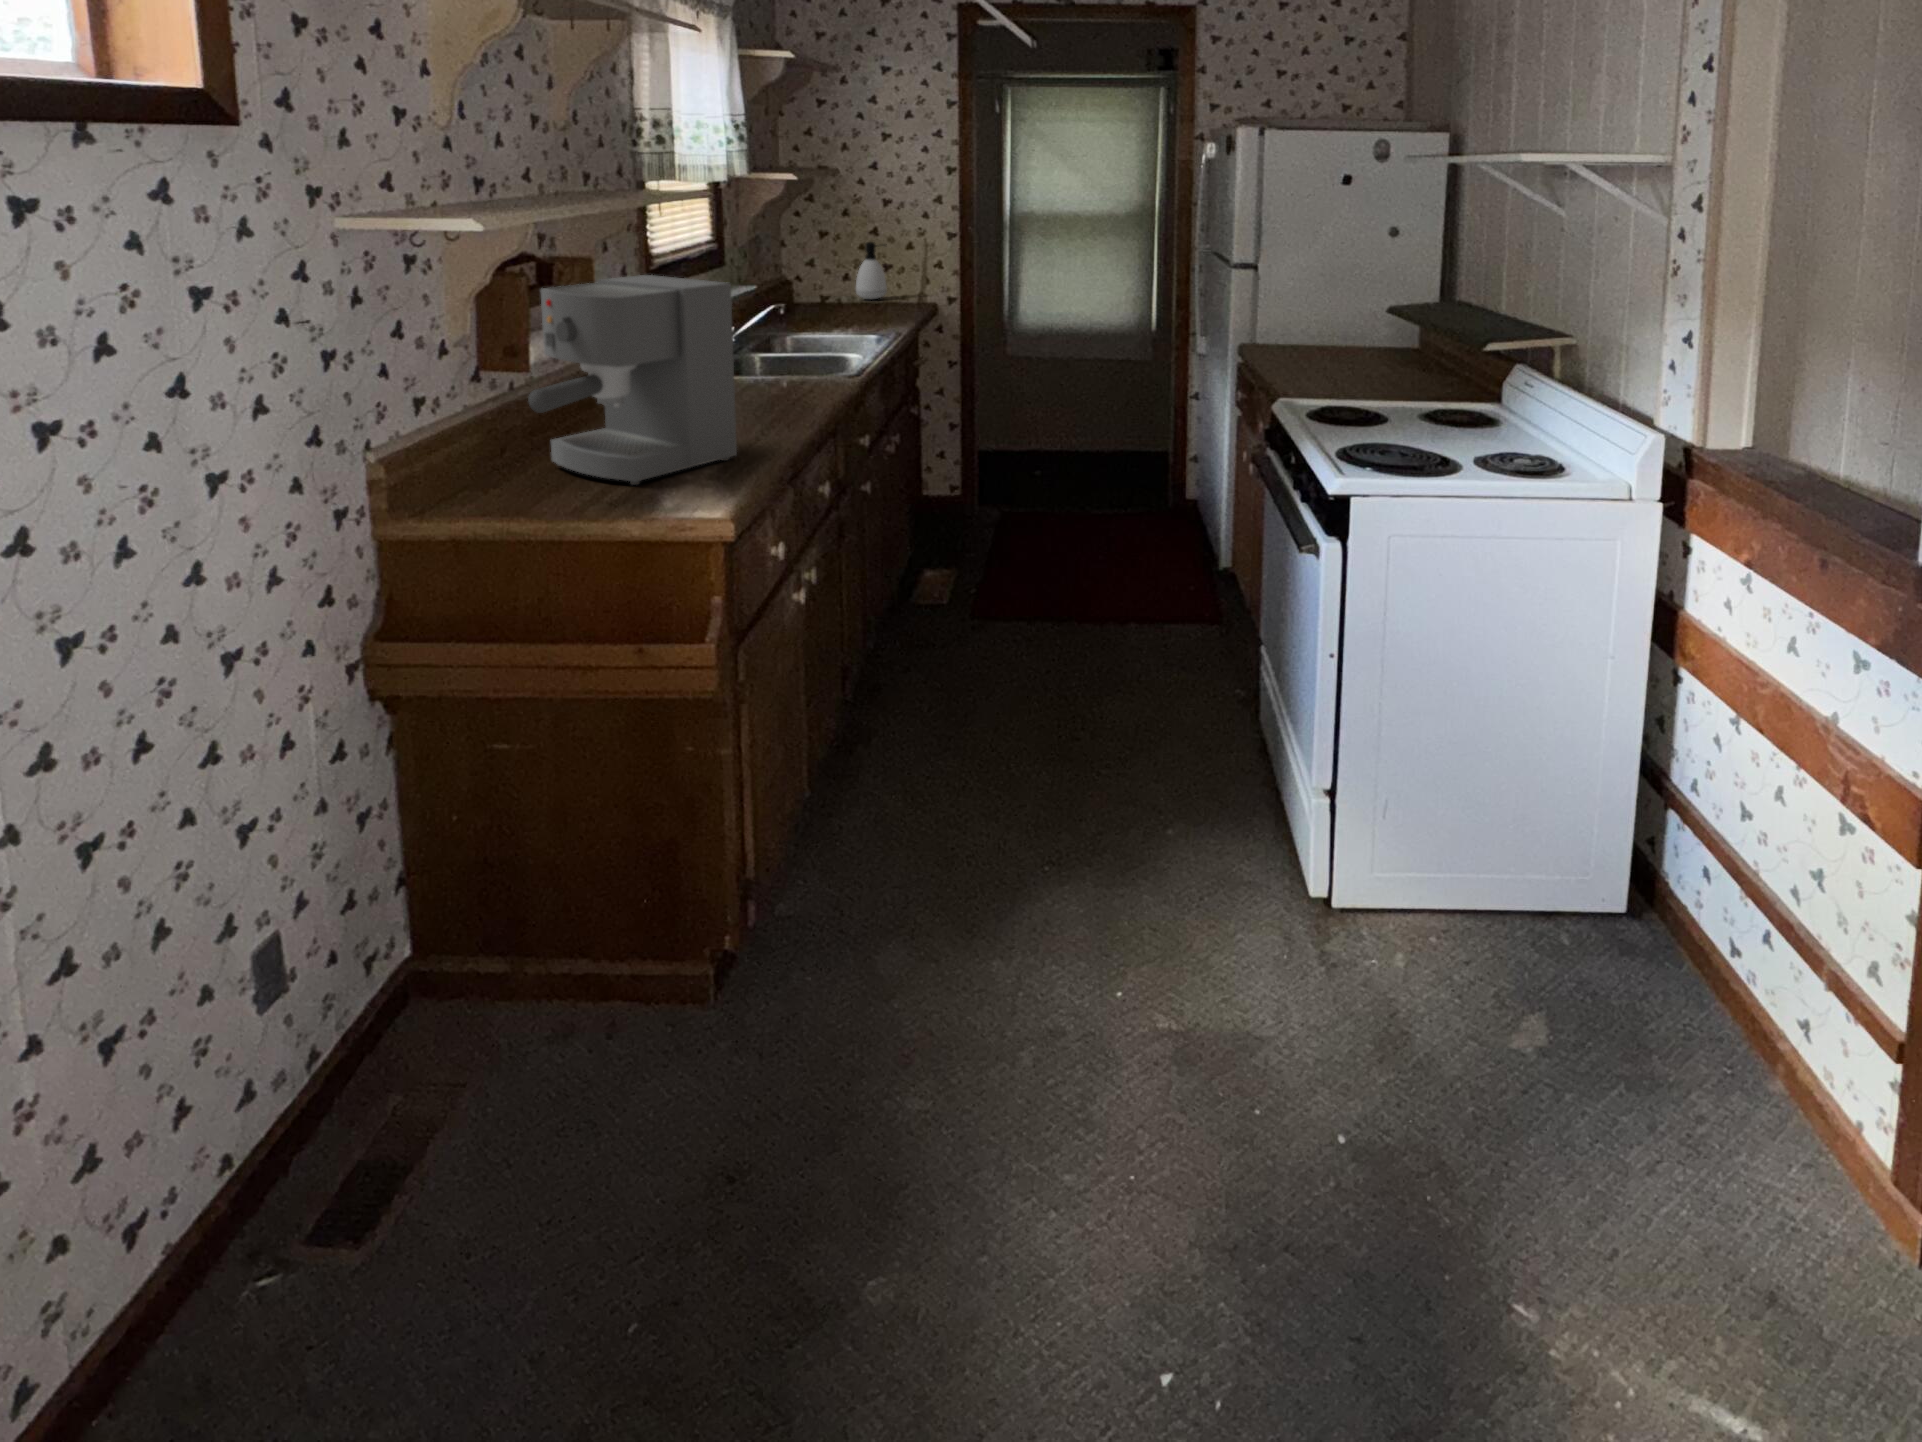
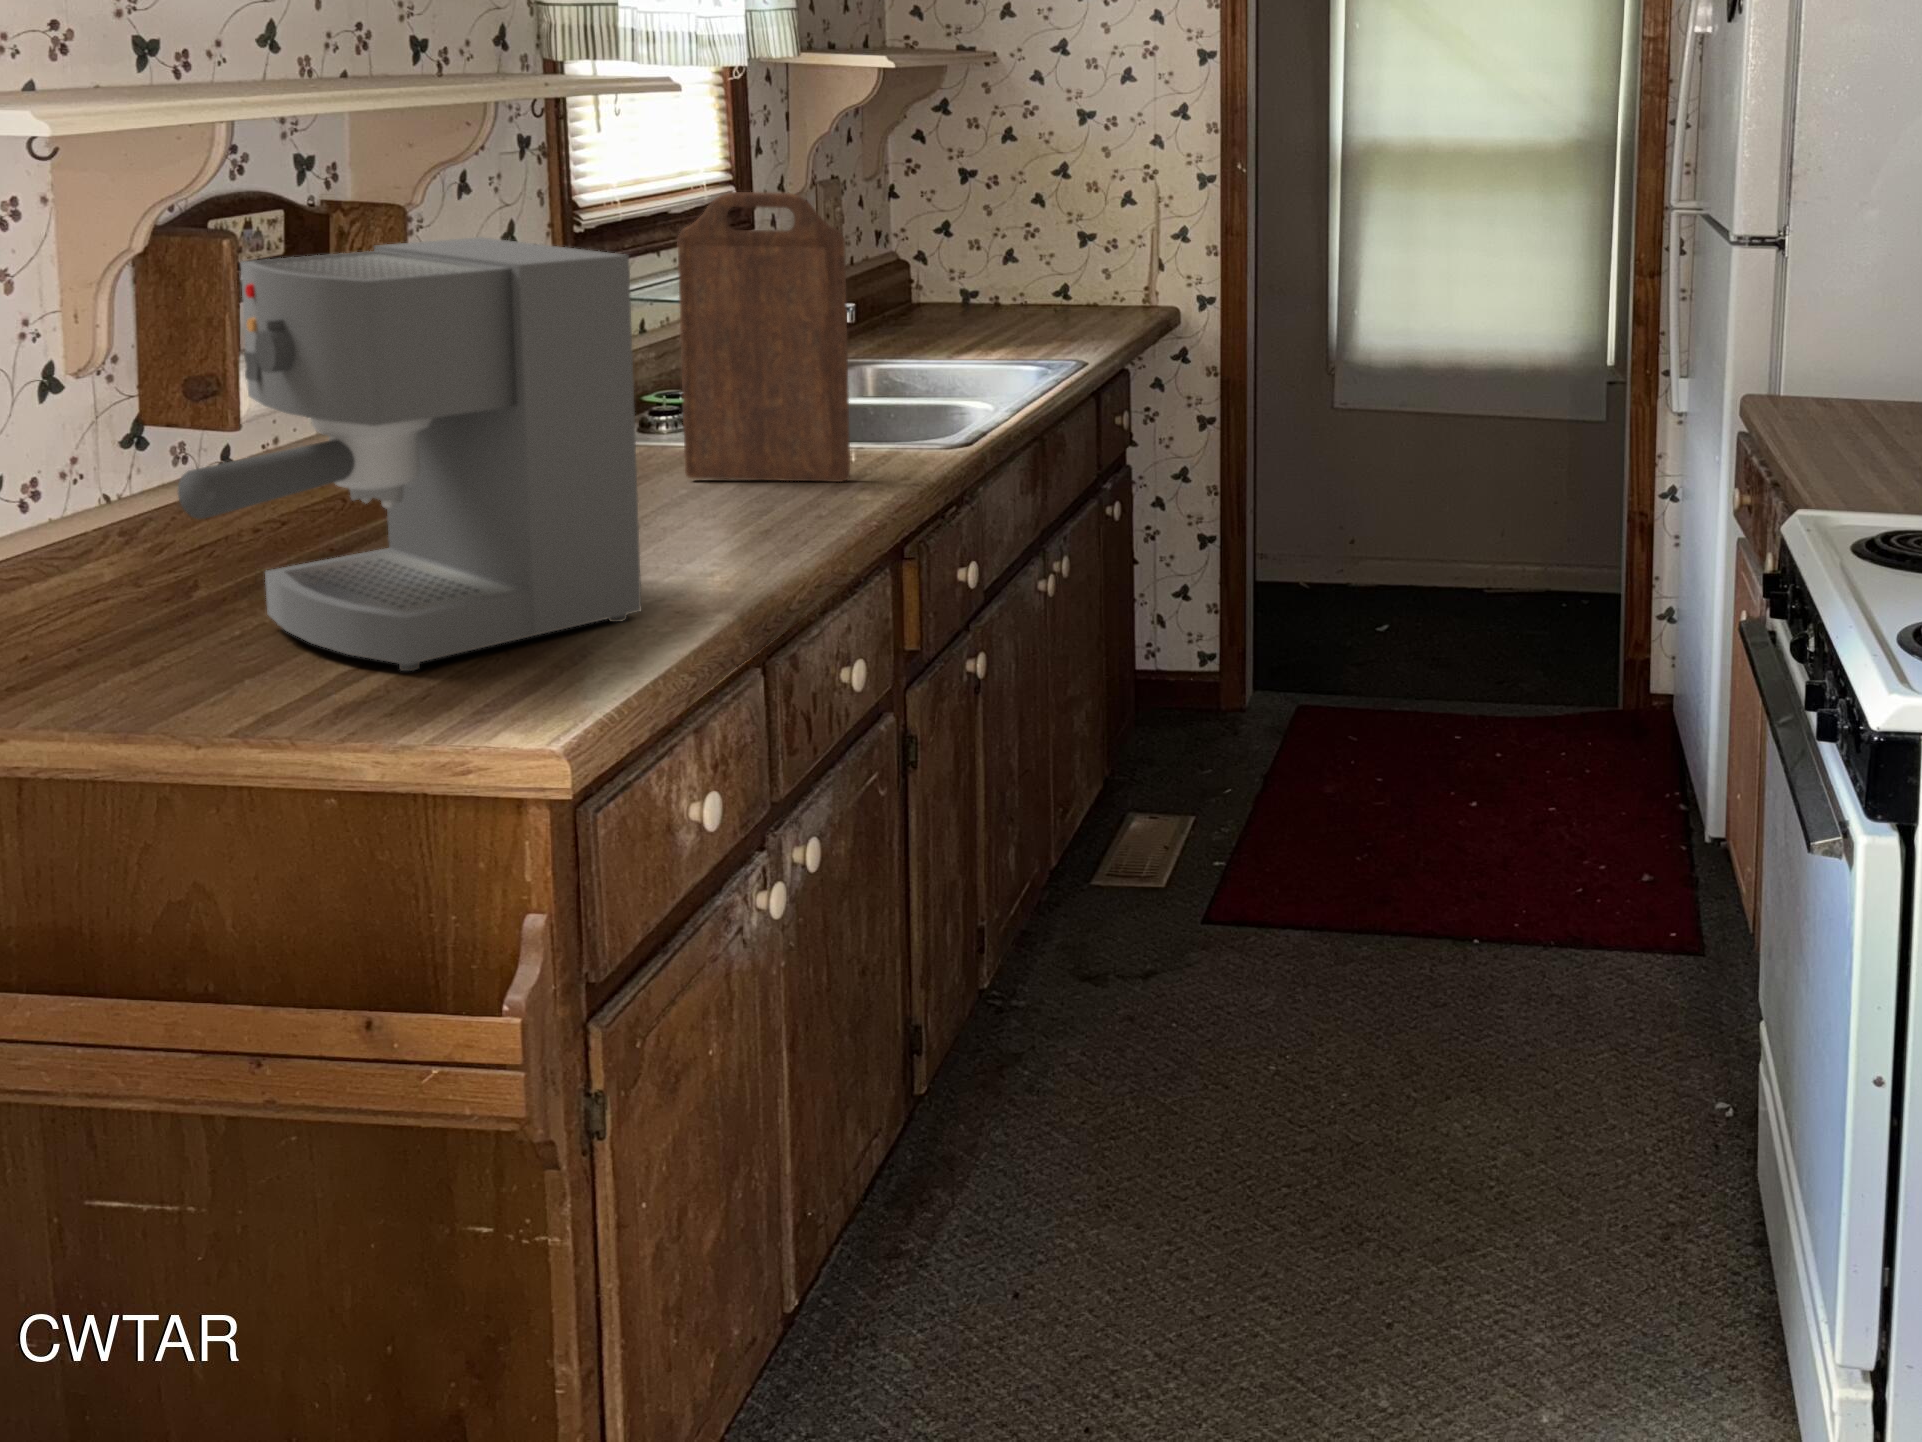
soap dispenser: present [856,242,887,299] -> none [1022,188,1082,298]
cutting board: none [720,249,809,393] -> present [677,192,850,482]

